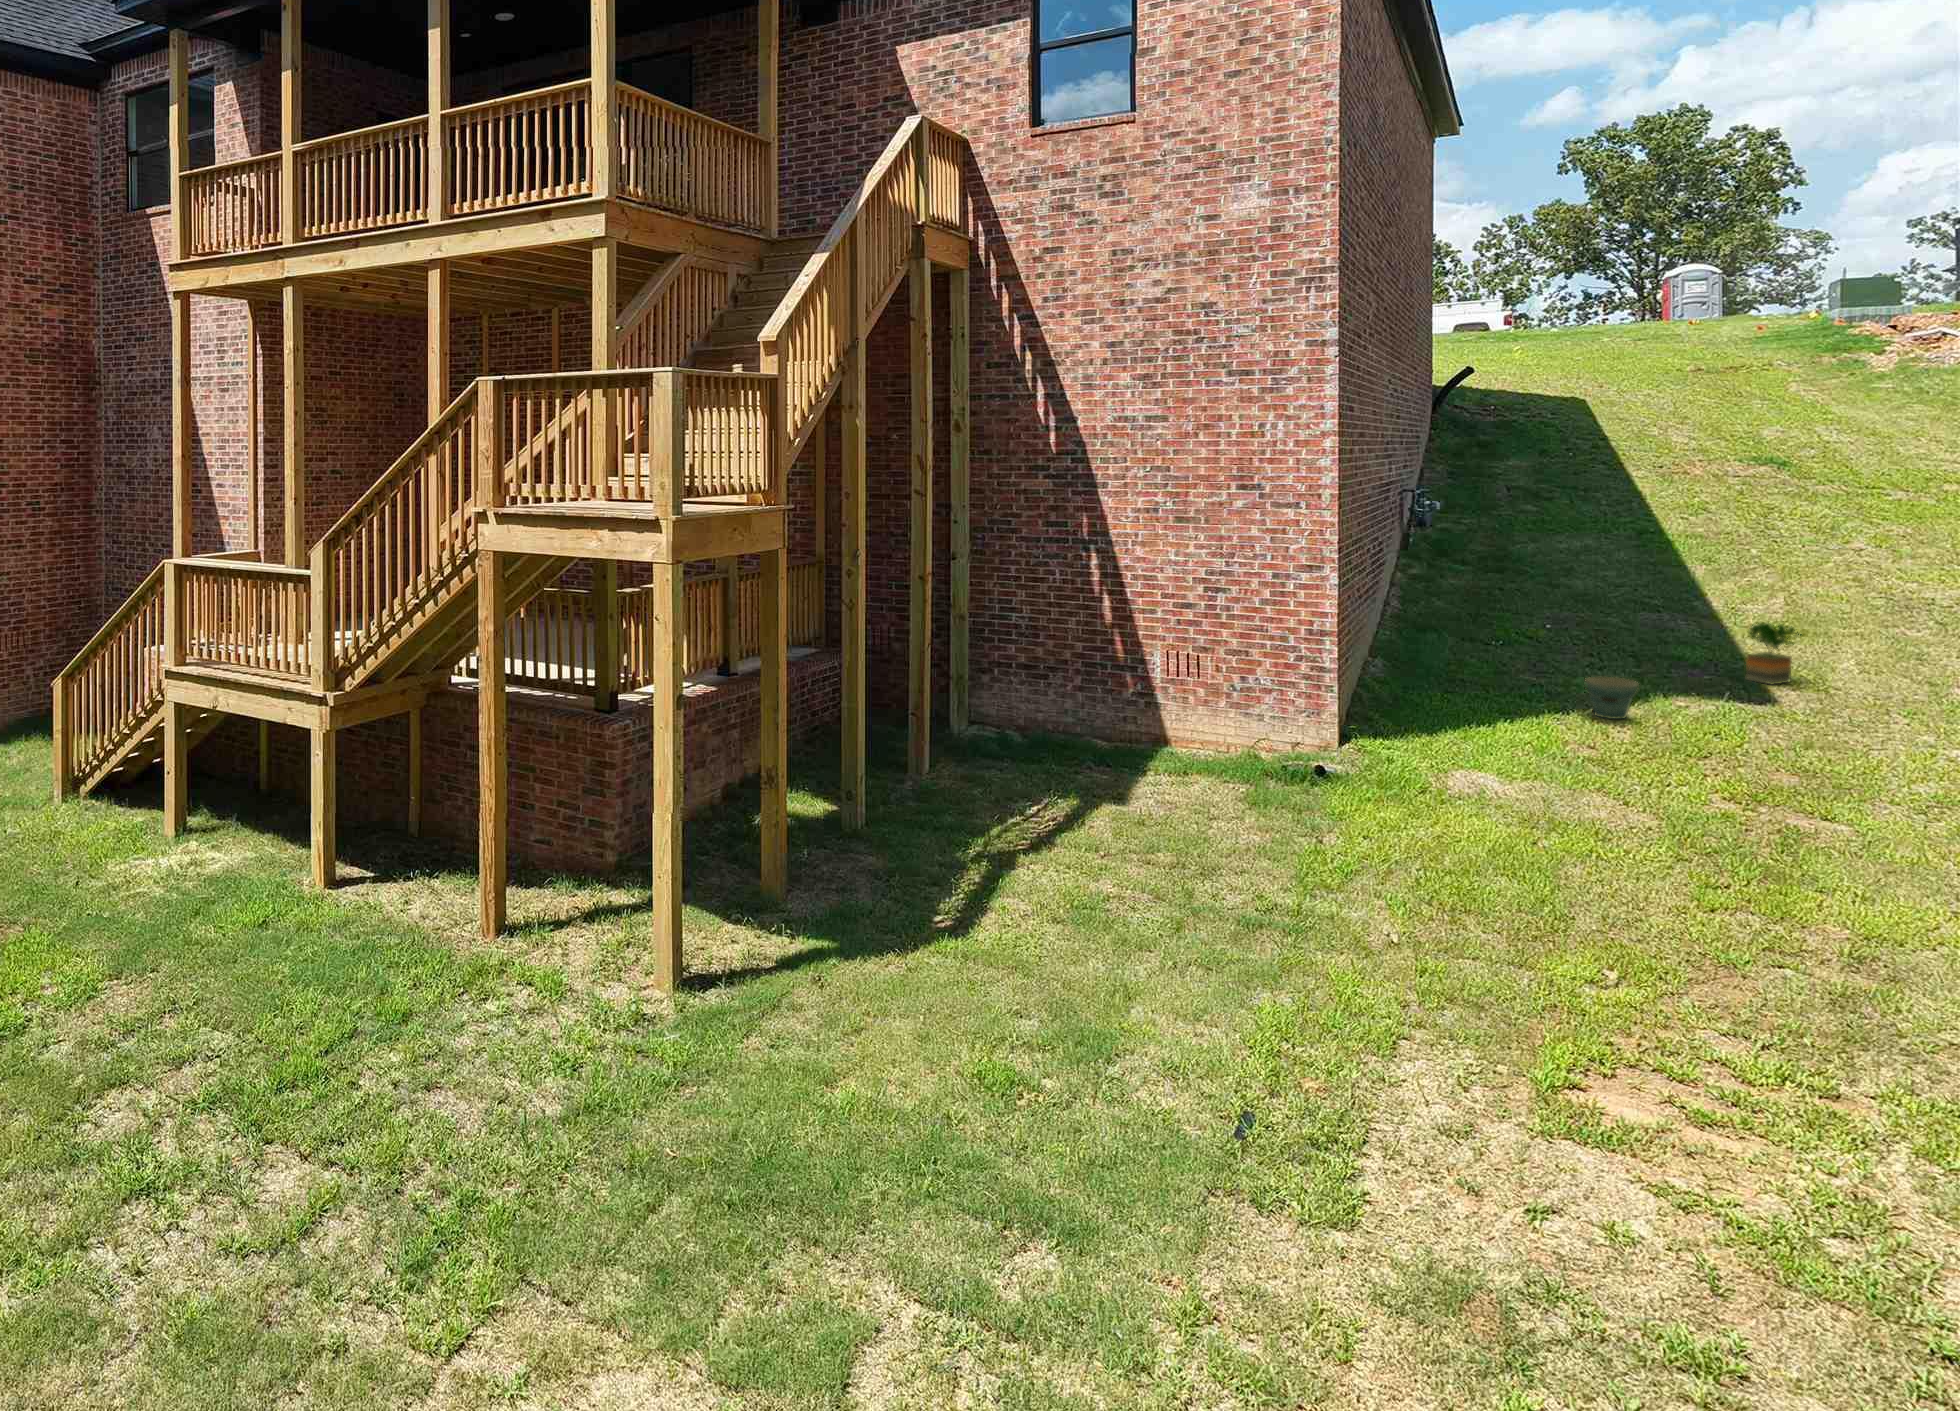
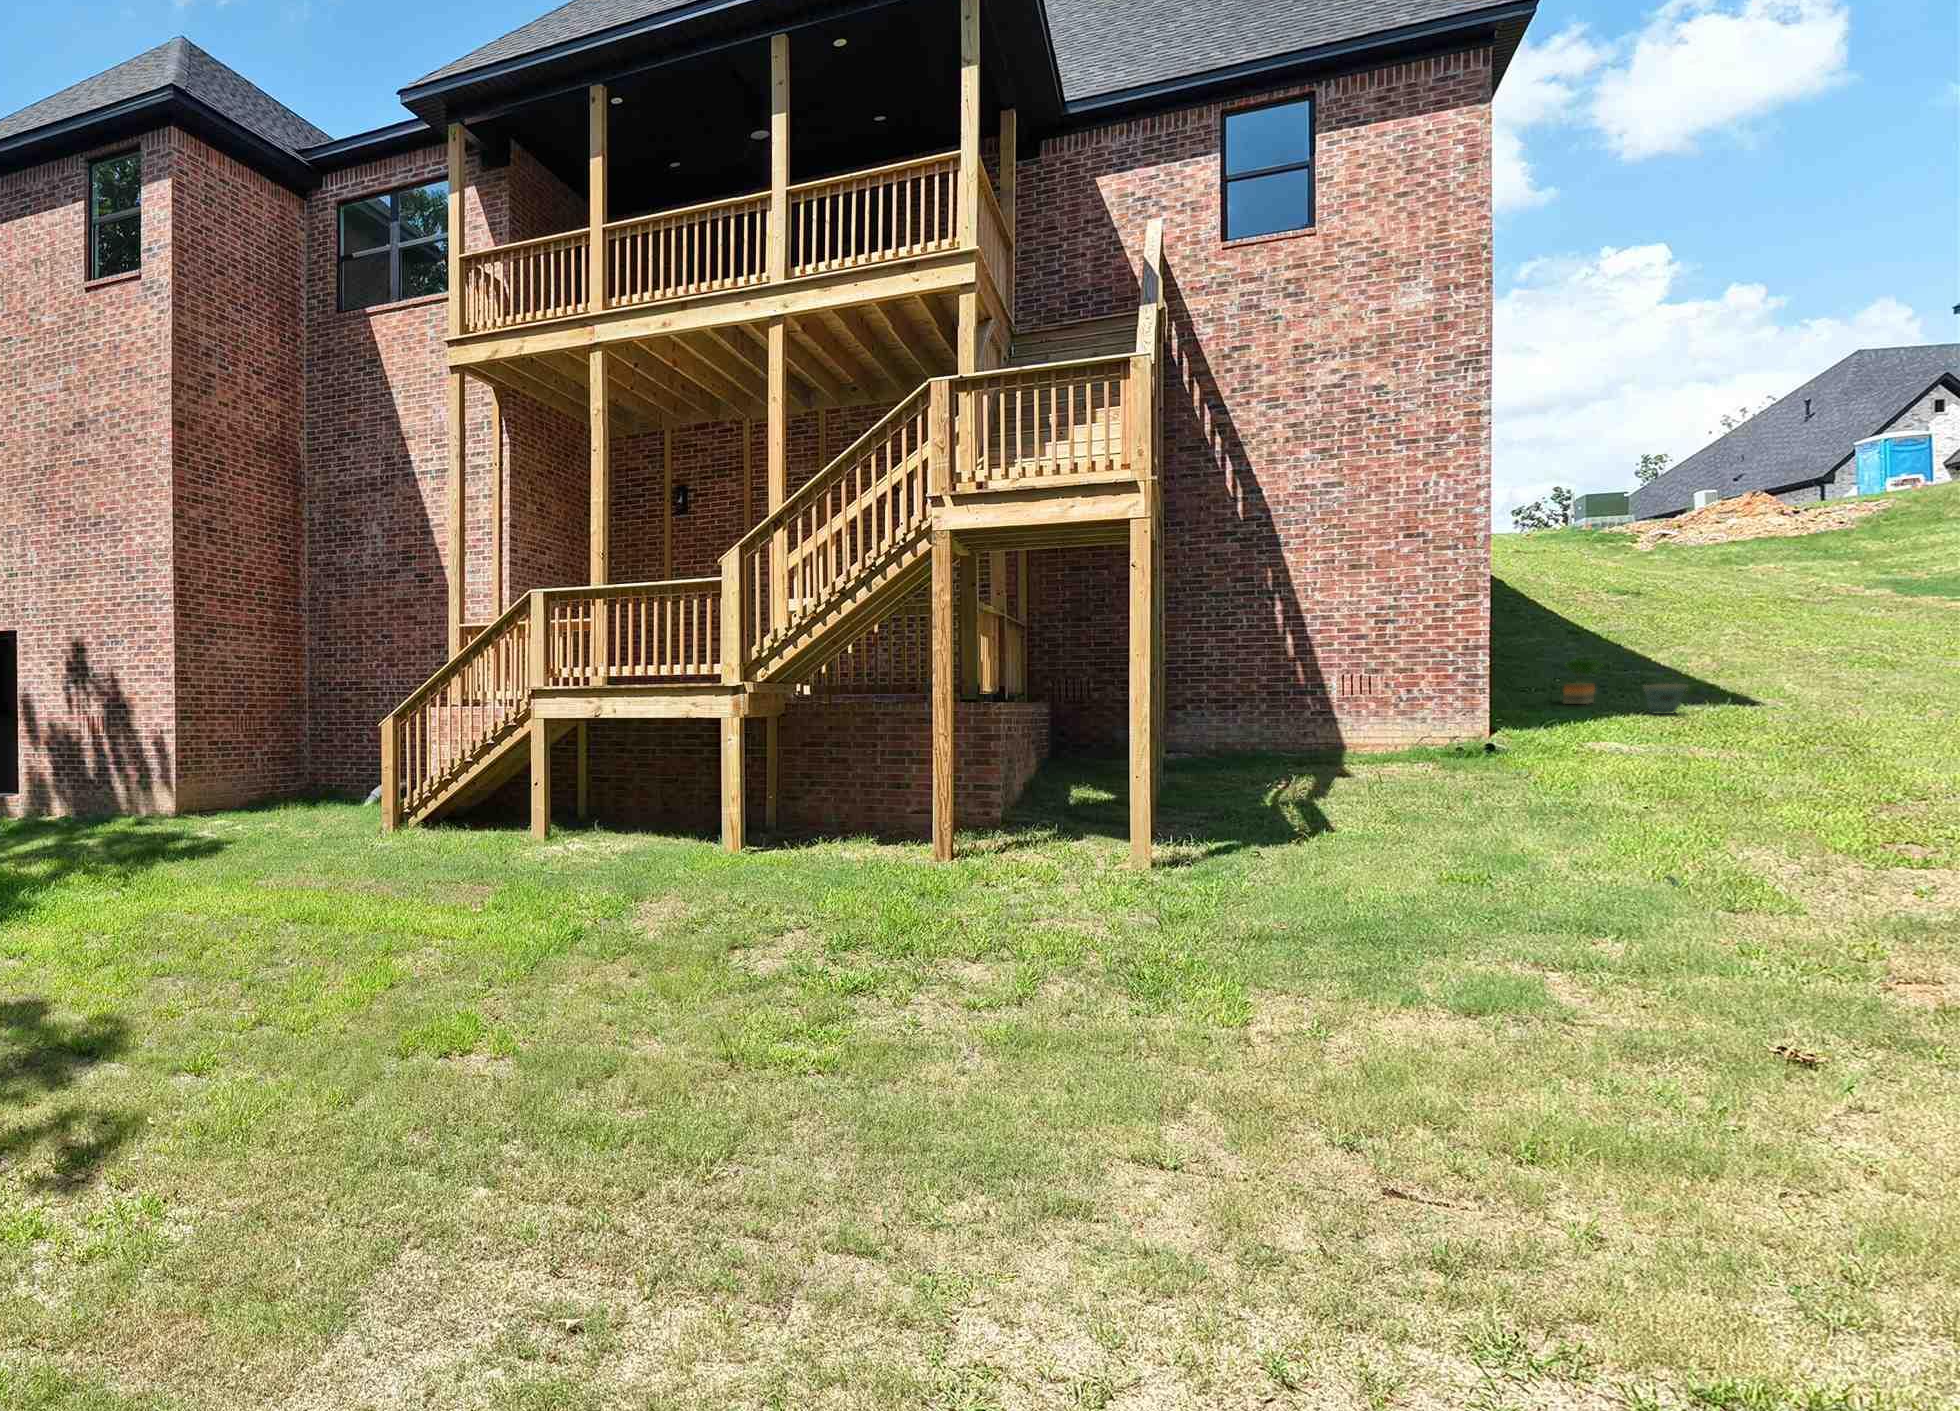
potted tree: present [1746,623,1802,684] -> present [1563,659,1602,704]

